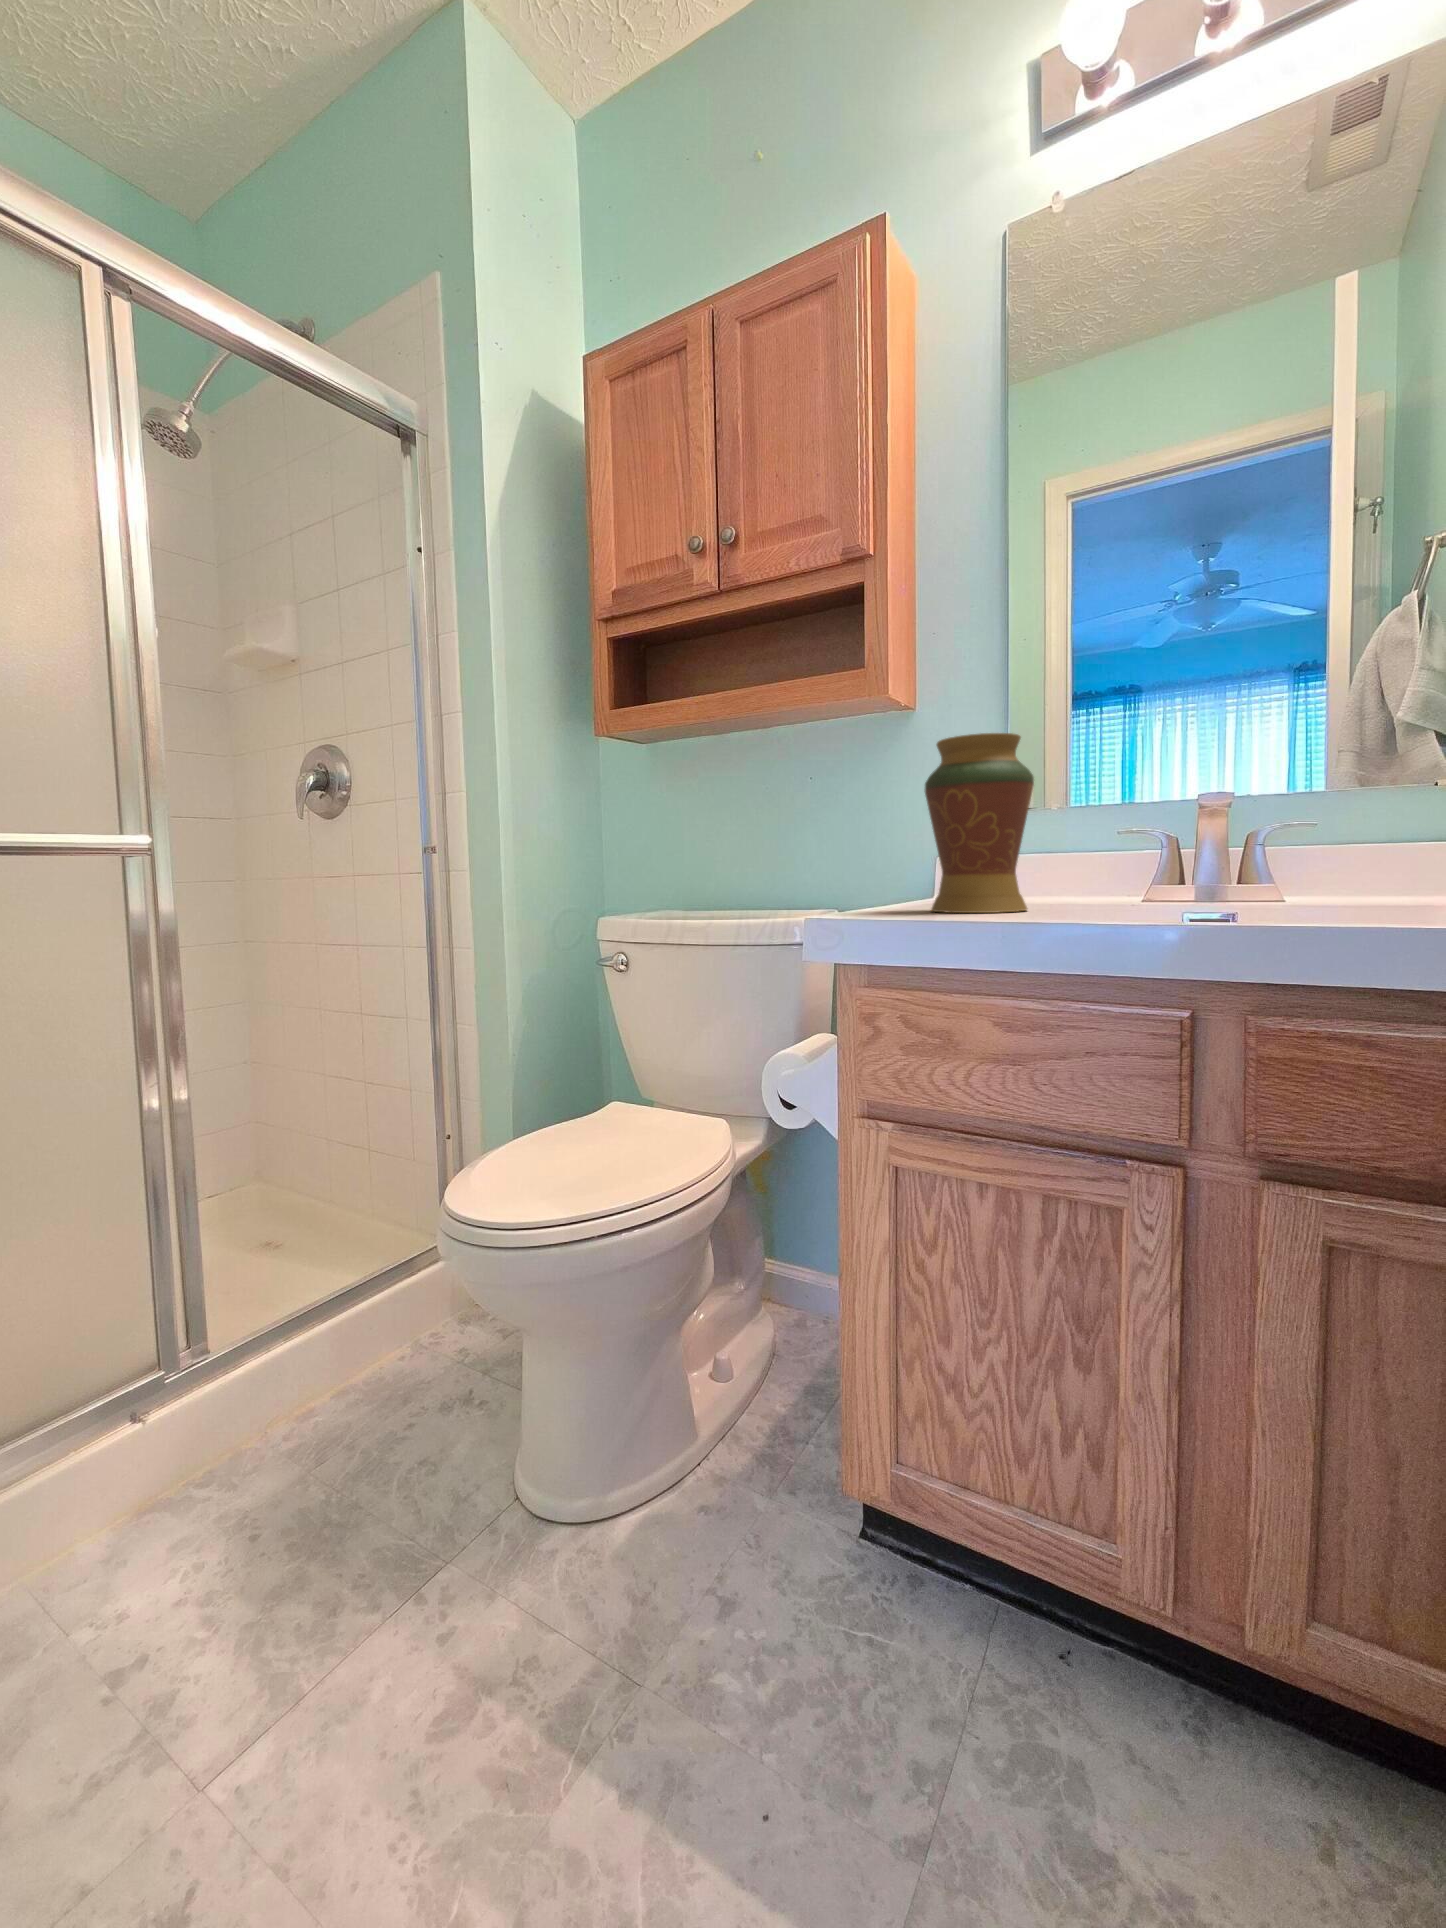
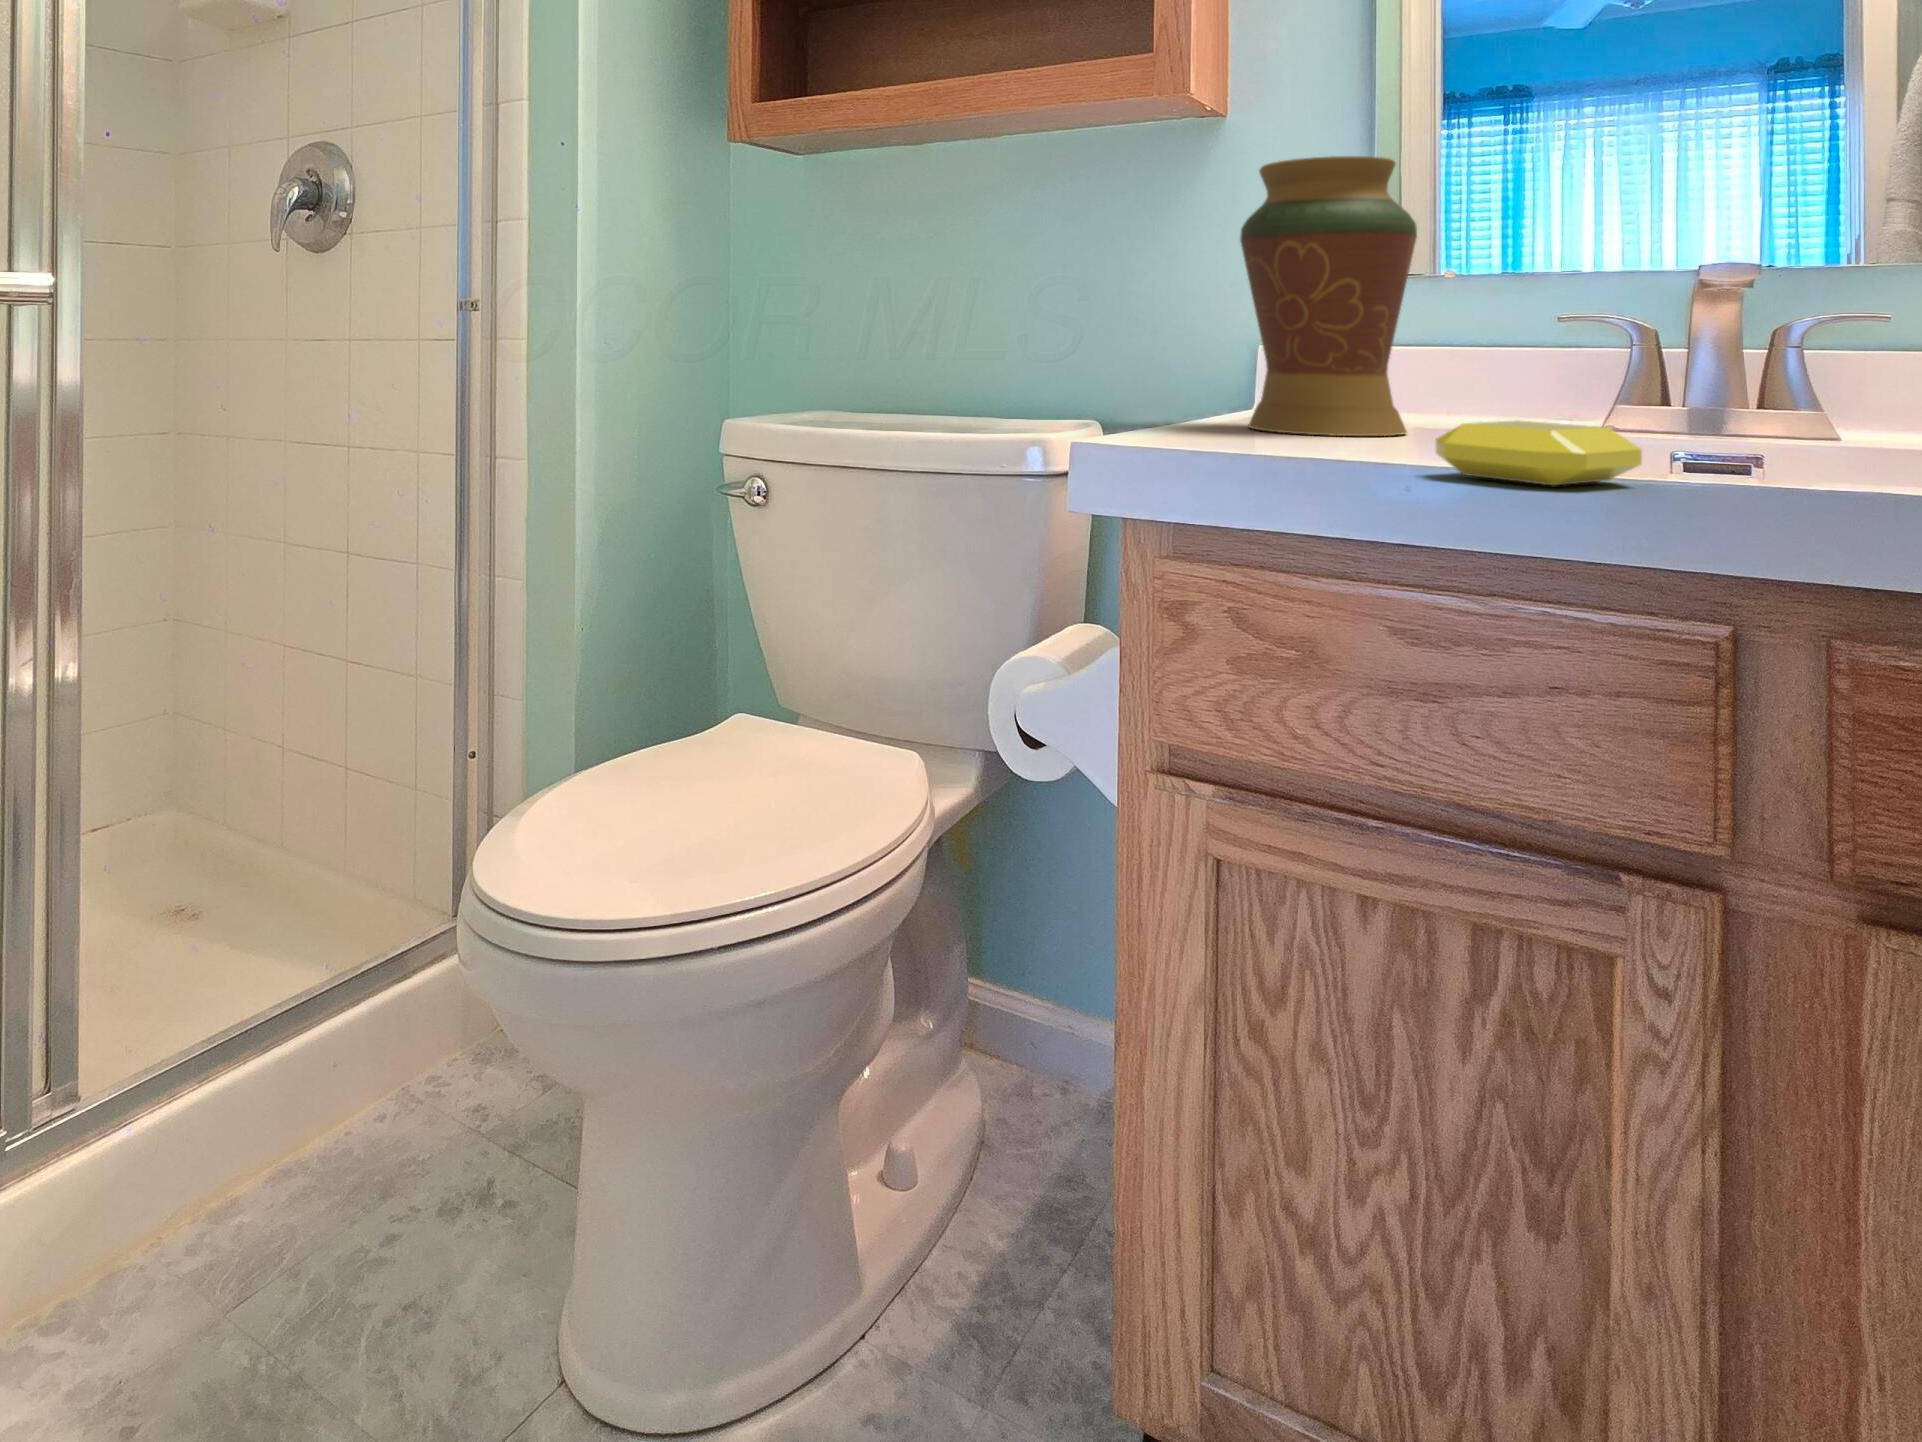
soap bar: none [1022,892,1142,929] -> present [1436,420,1642,485]

